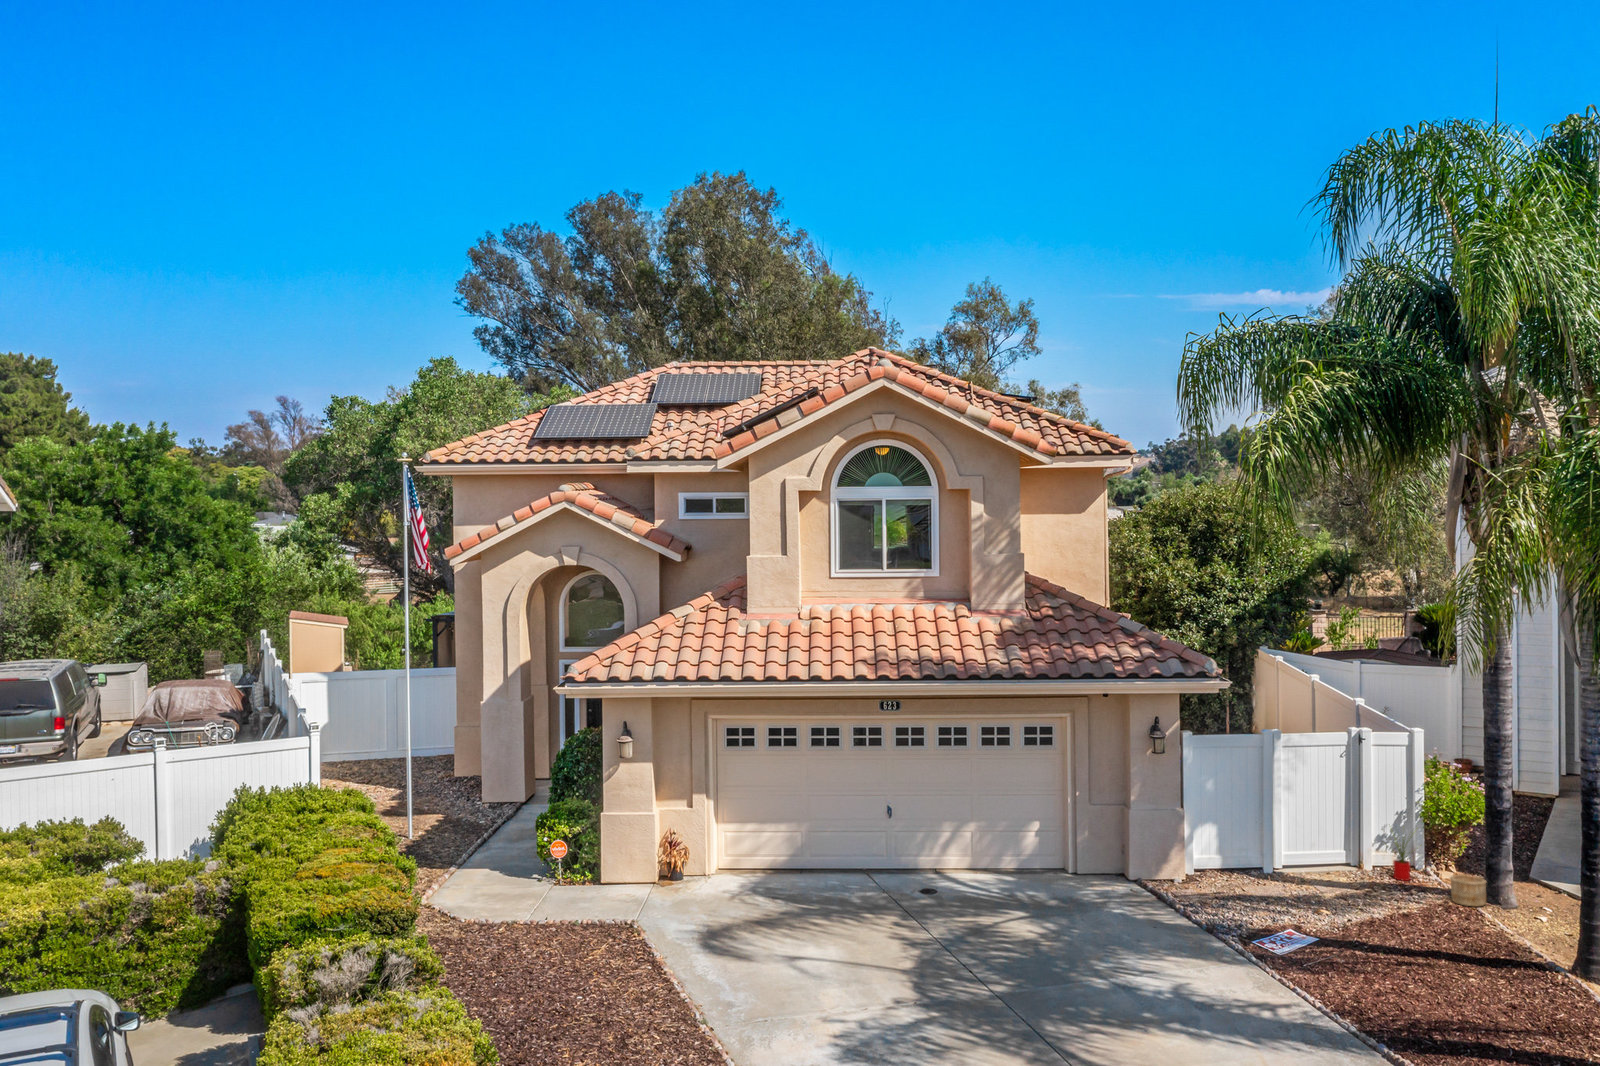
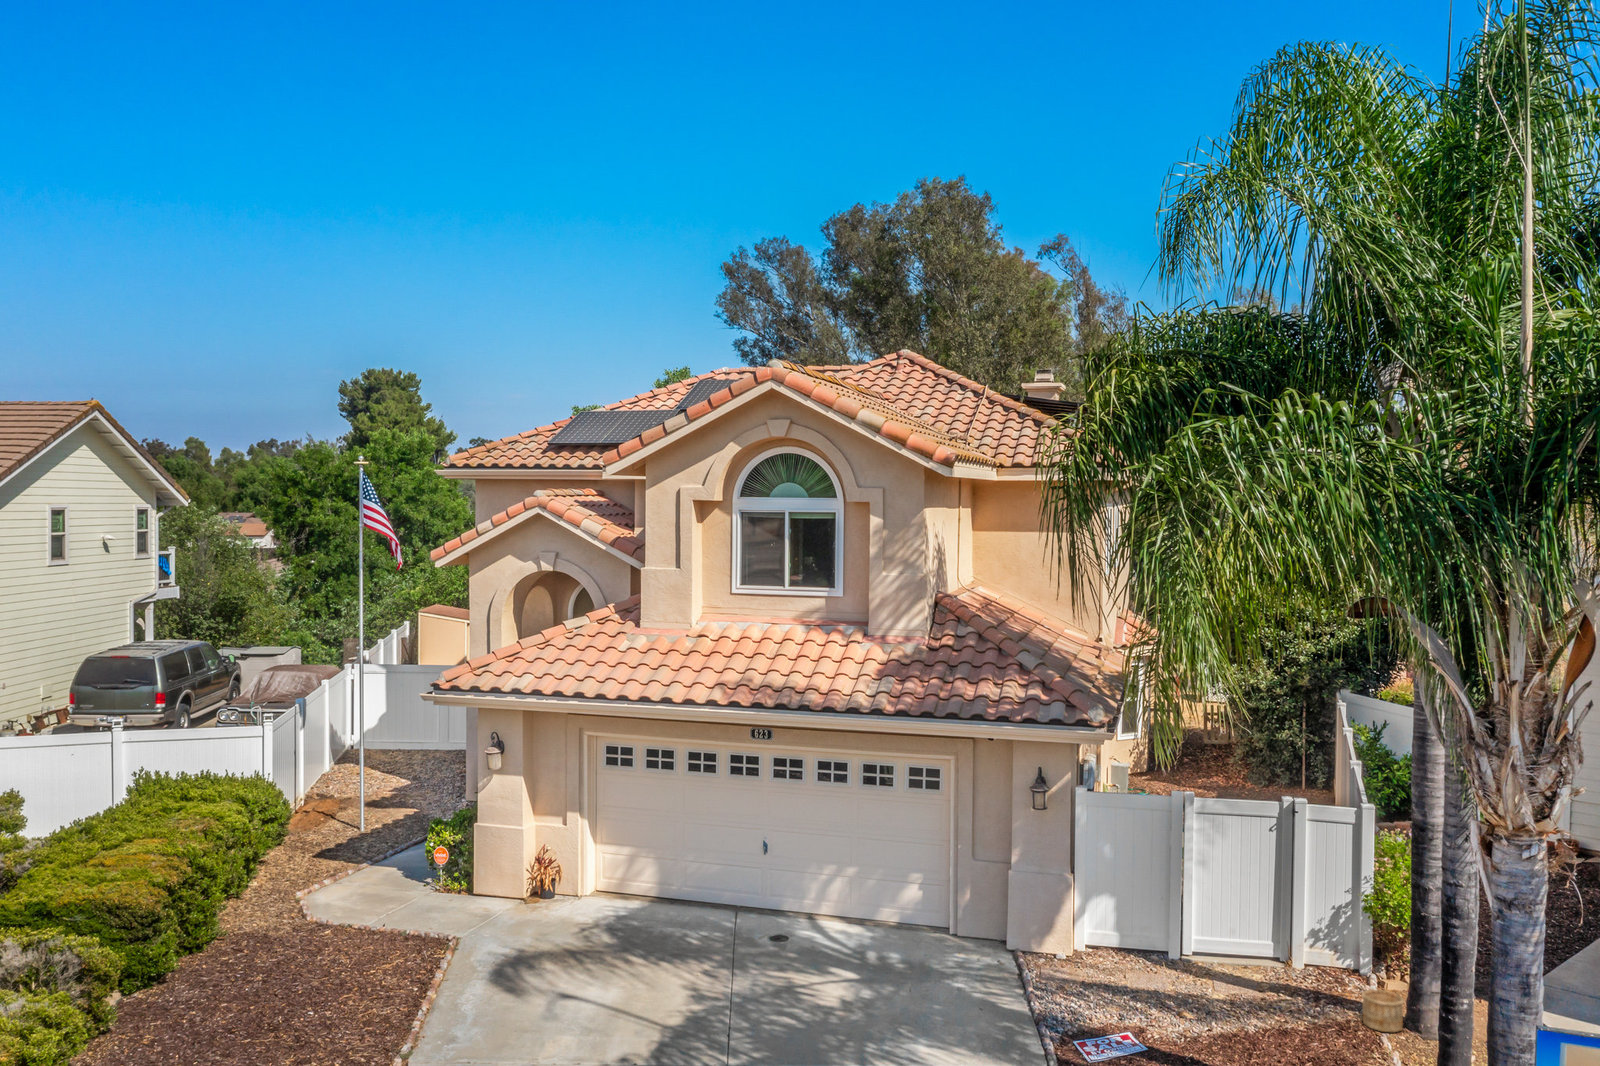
house plant: present [1393,831,1421,881] -> none [1310,914,1365,988]

